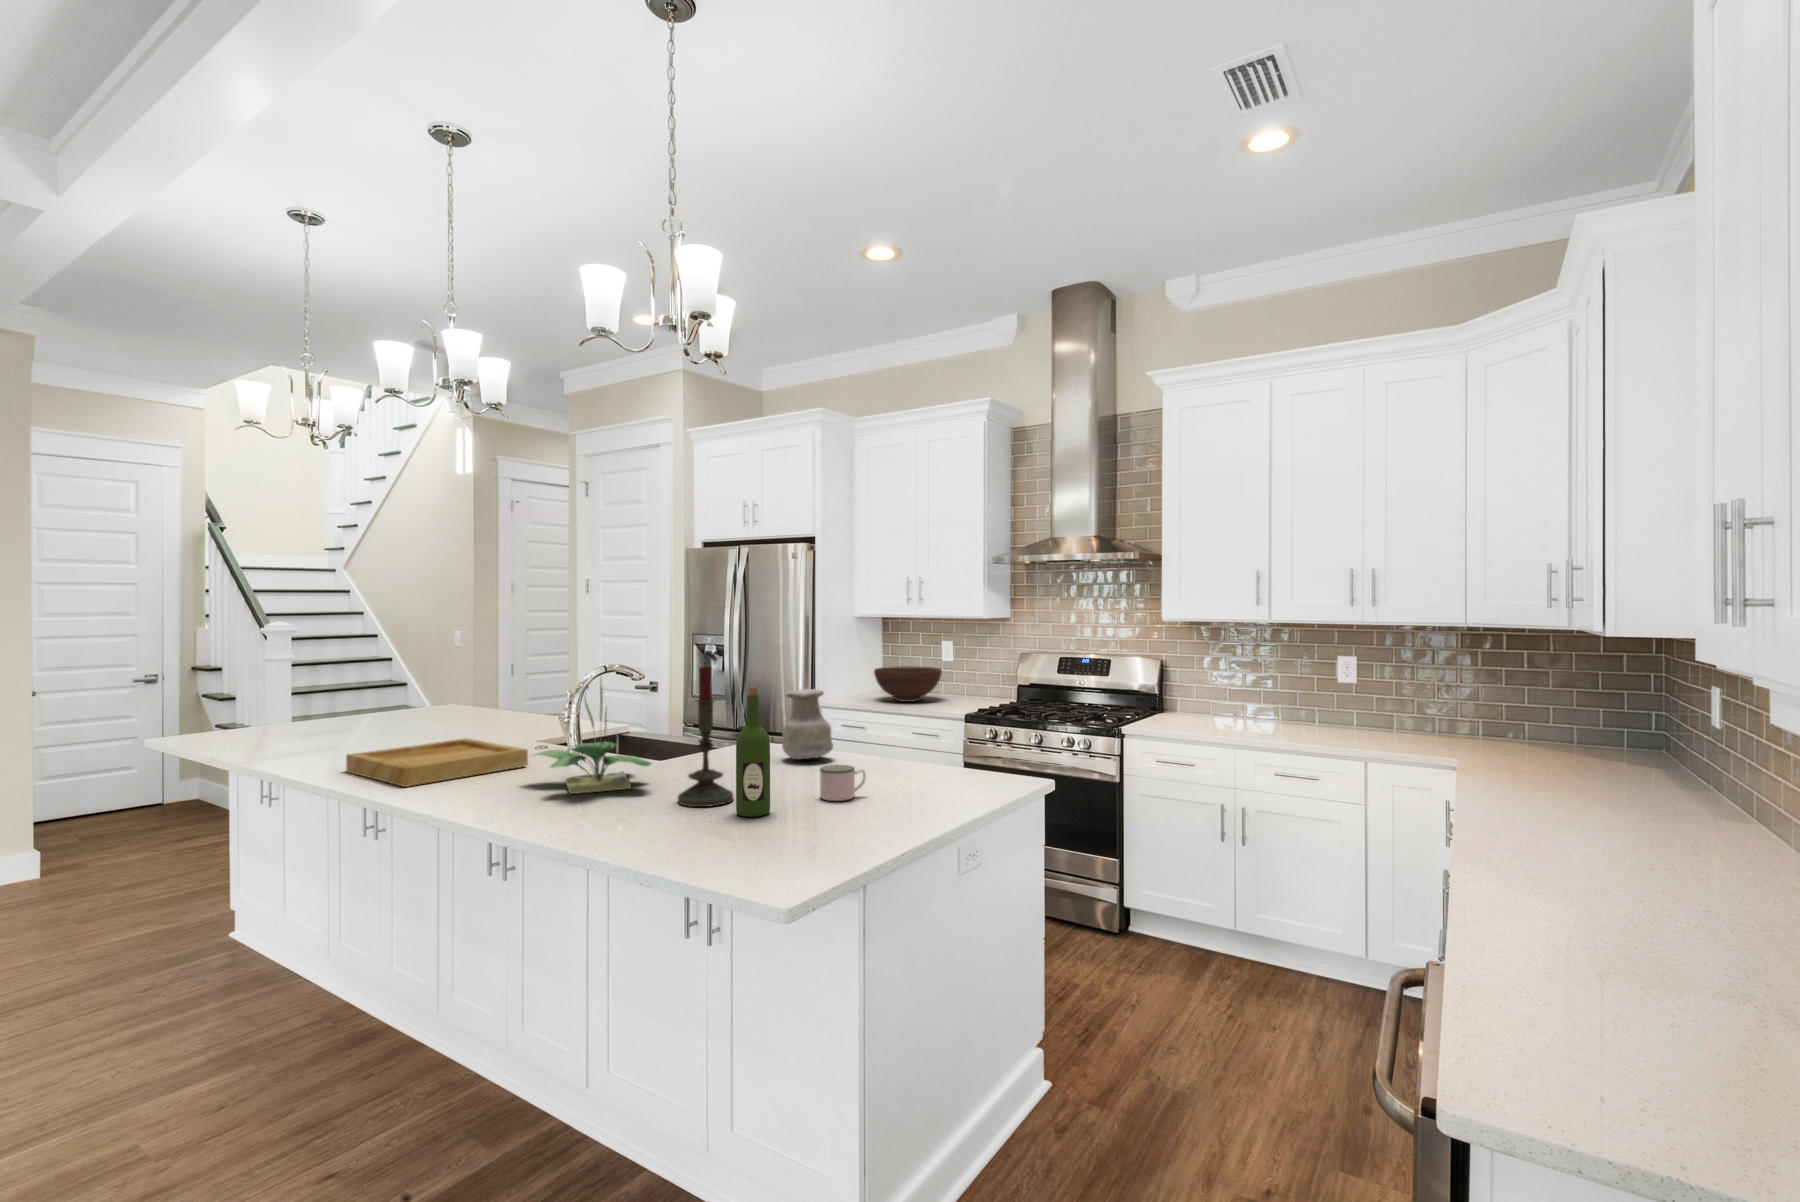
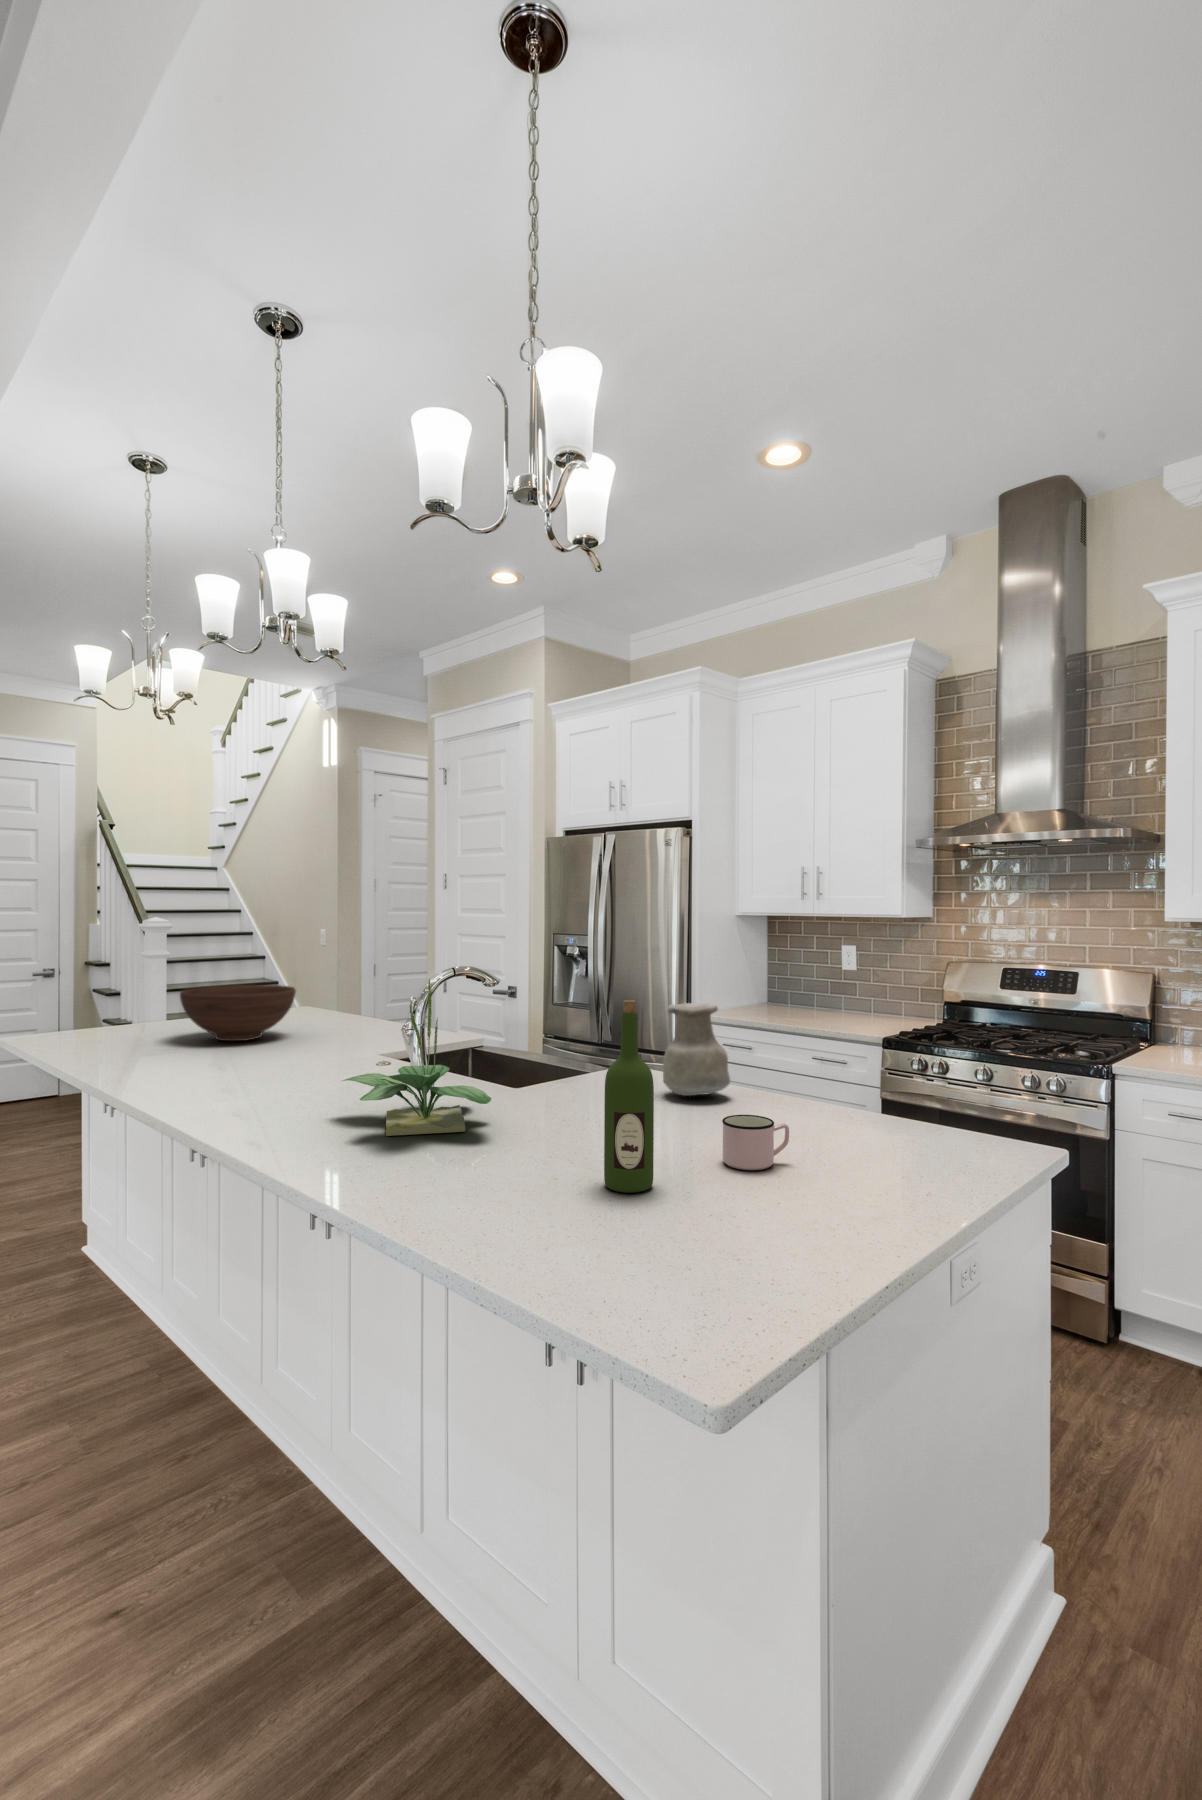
candle: present [678,666,733,807] -> none [524,963,600,1169]
fruit bowl: present [874,667,942,702] -> present [180,985,296,1041]
tray: present [346,738,528,787] -> none [145,1051,349,1113]

